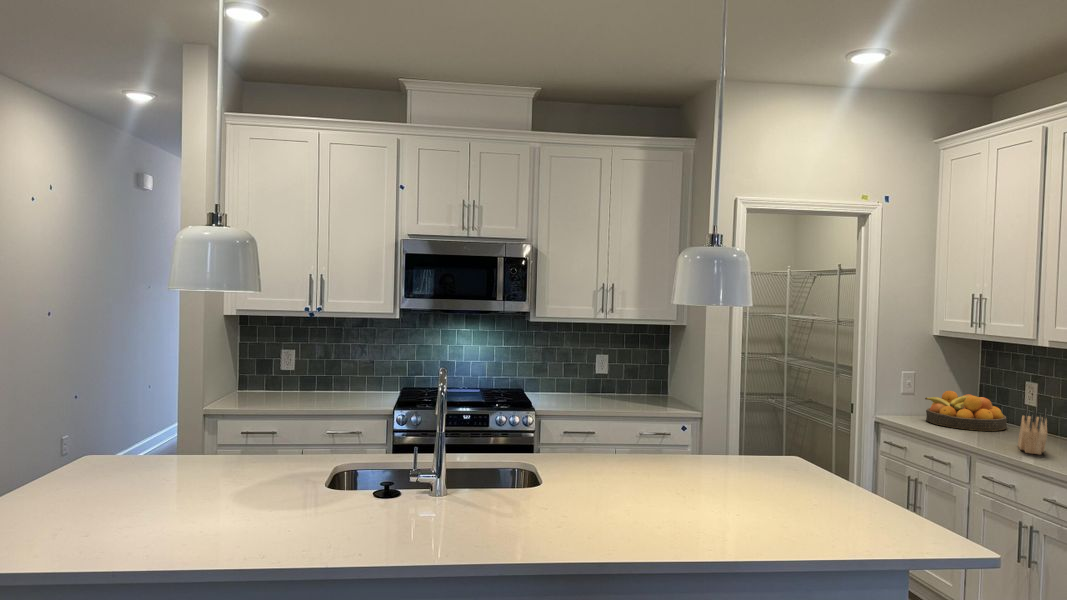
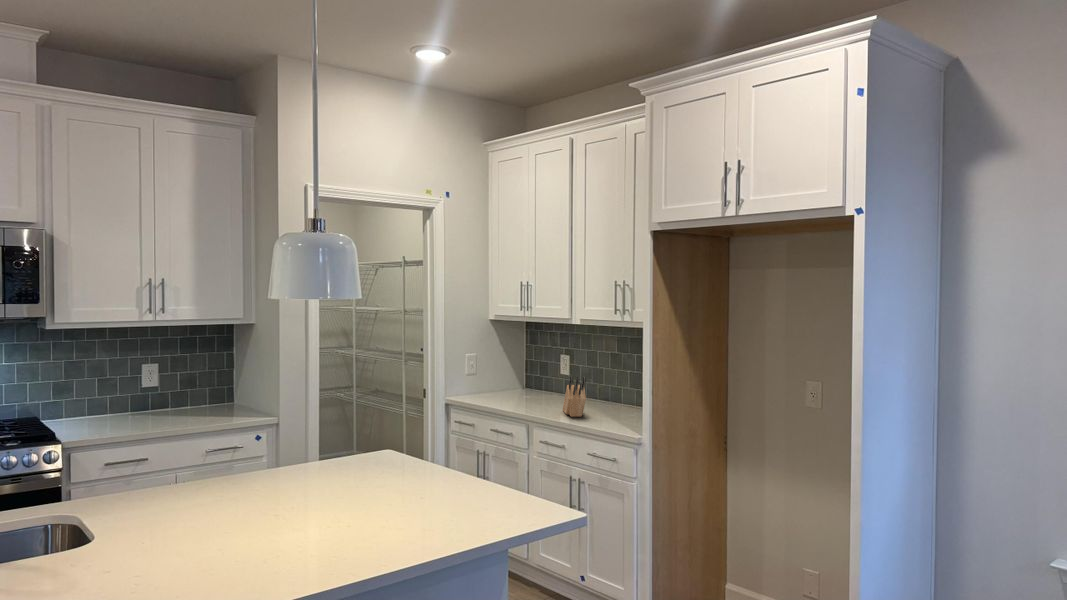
fruit bowl: present [925,391,1007,431] -> none [486,369,549,402]

